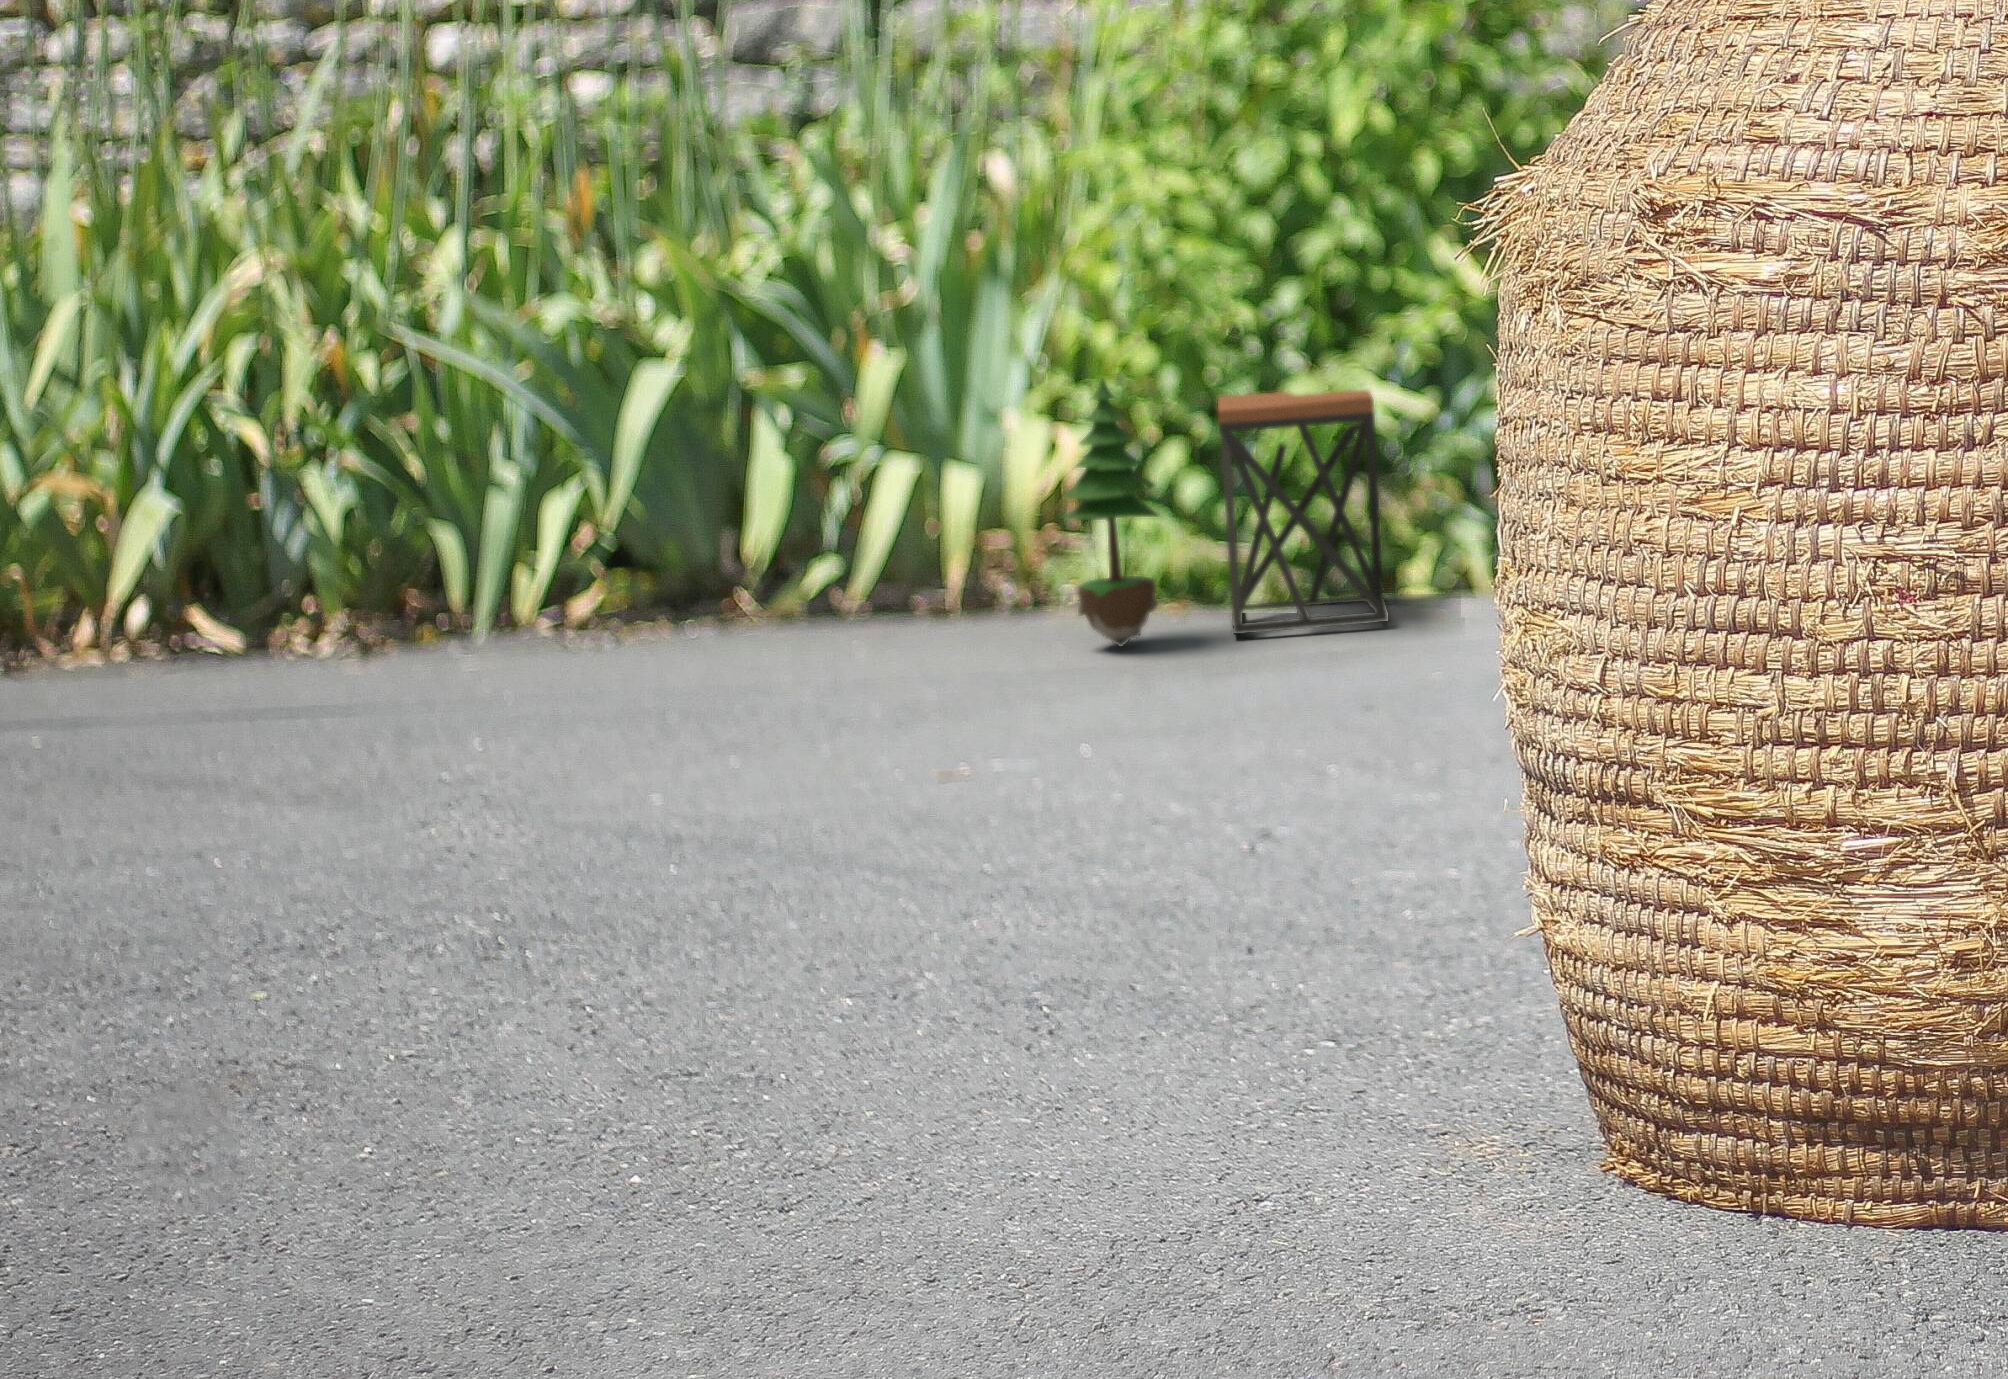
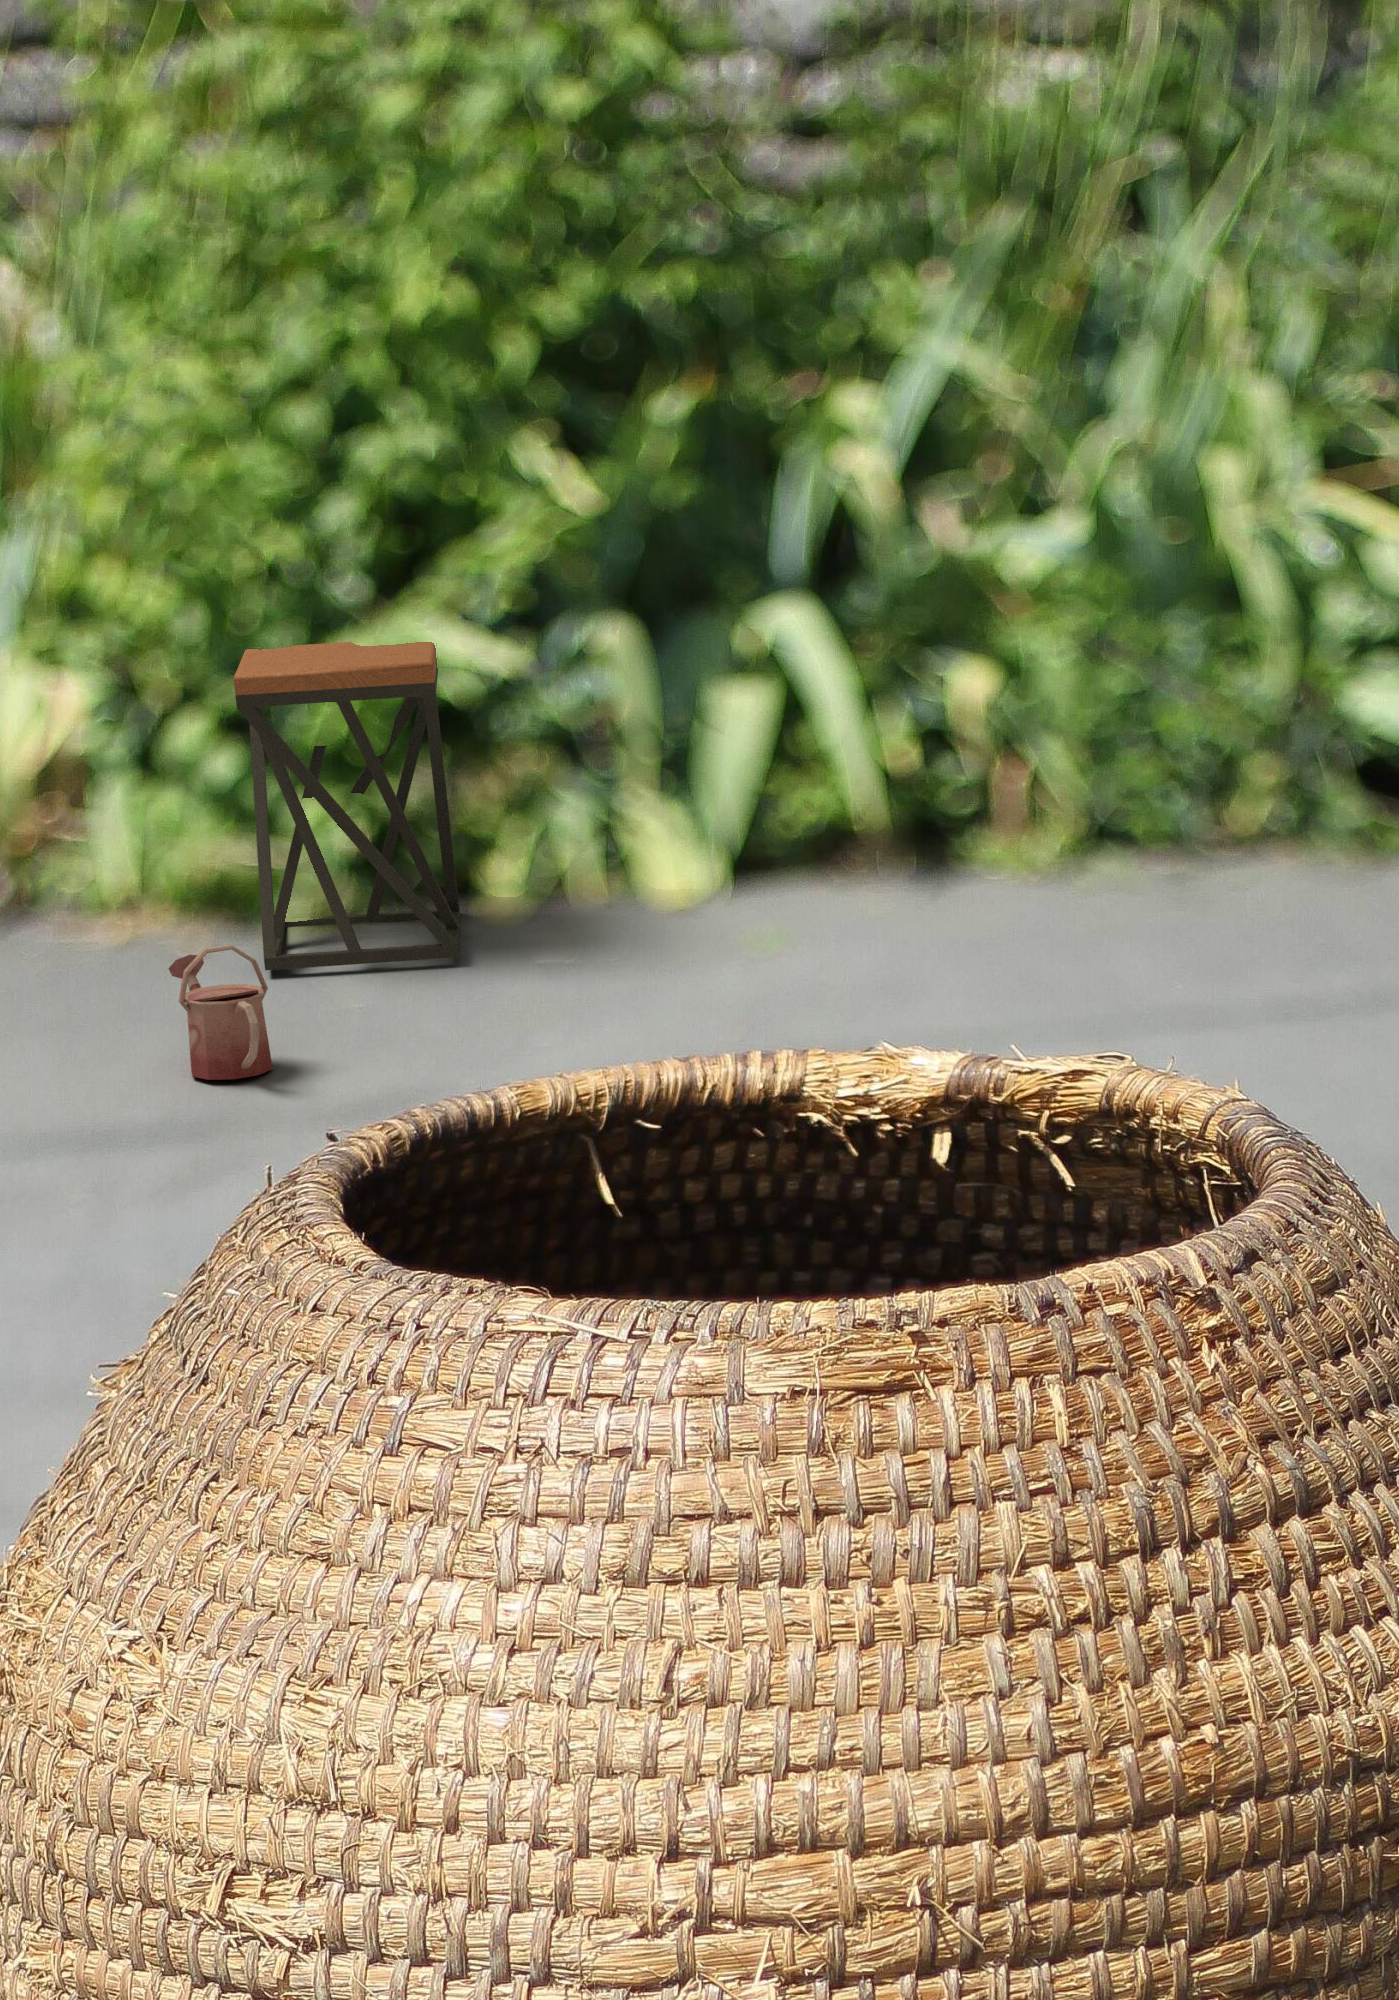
potted tree: present [1063,379,1160,646] -> none [42,628,171,984]
watering can: none [1167,597,1251,700] -> present [169,945,273,1080]

